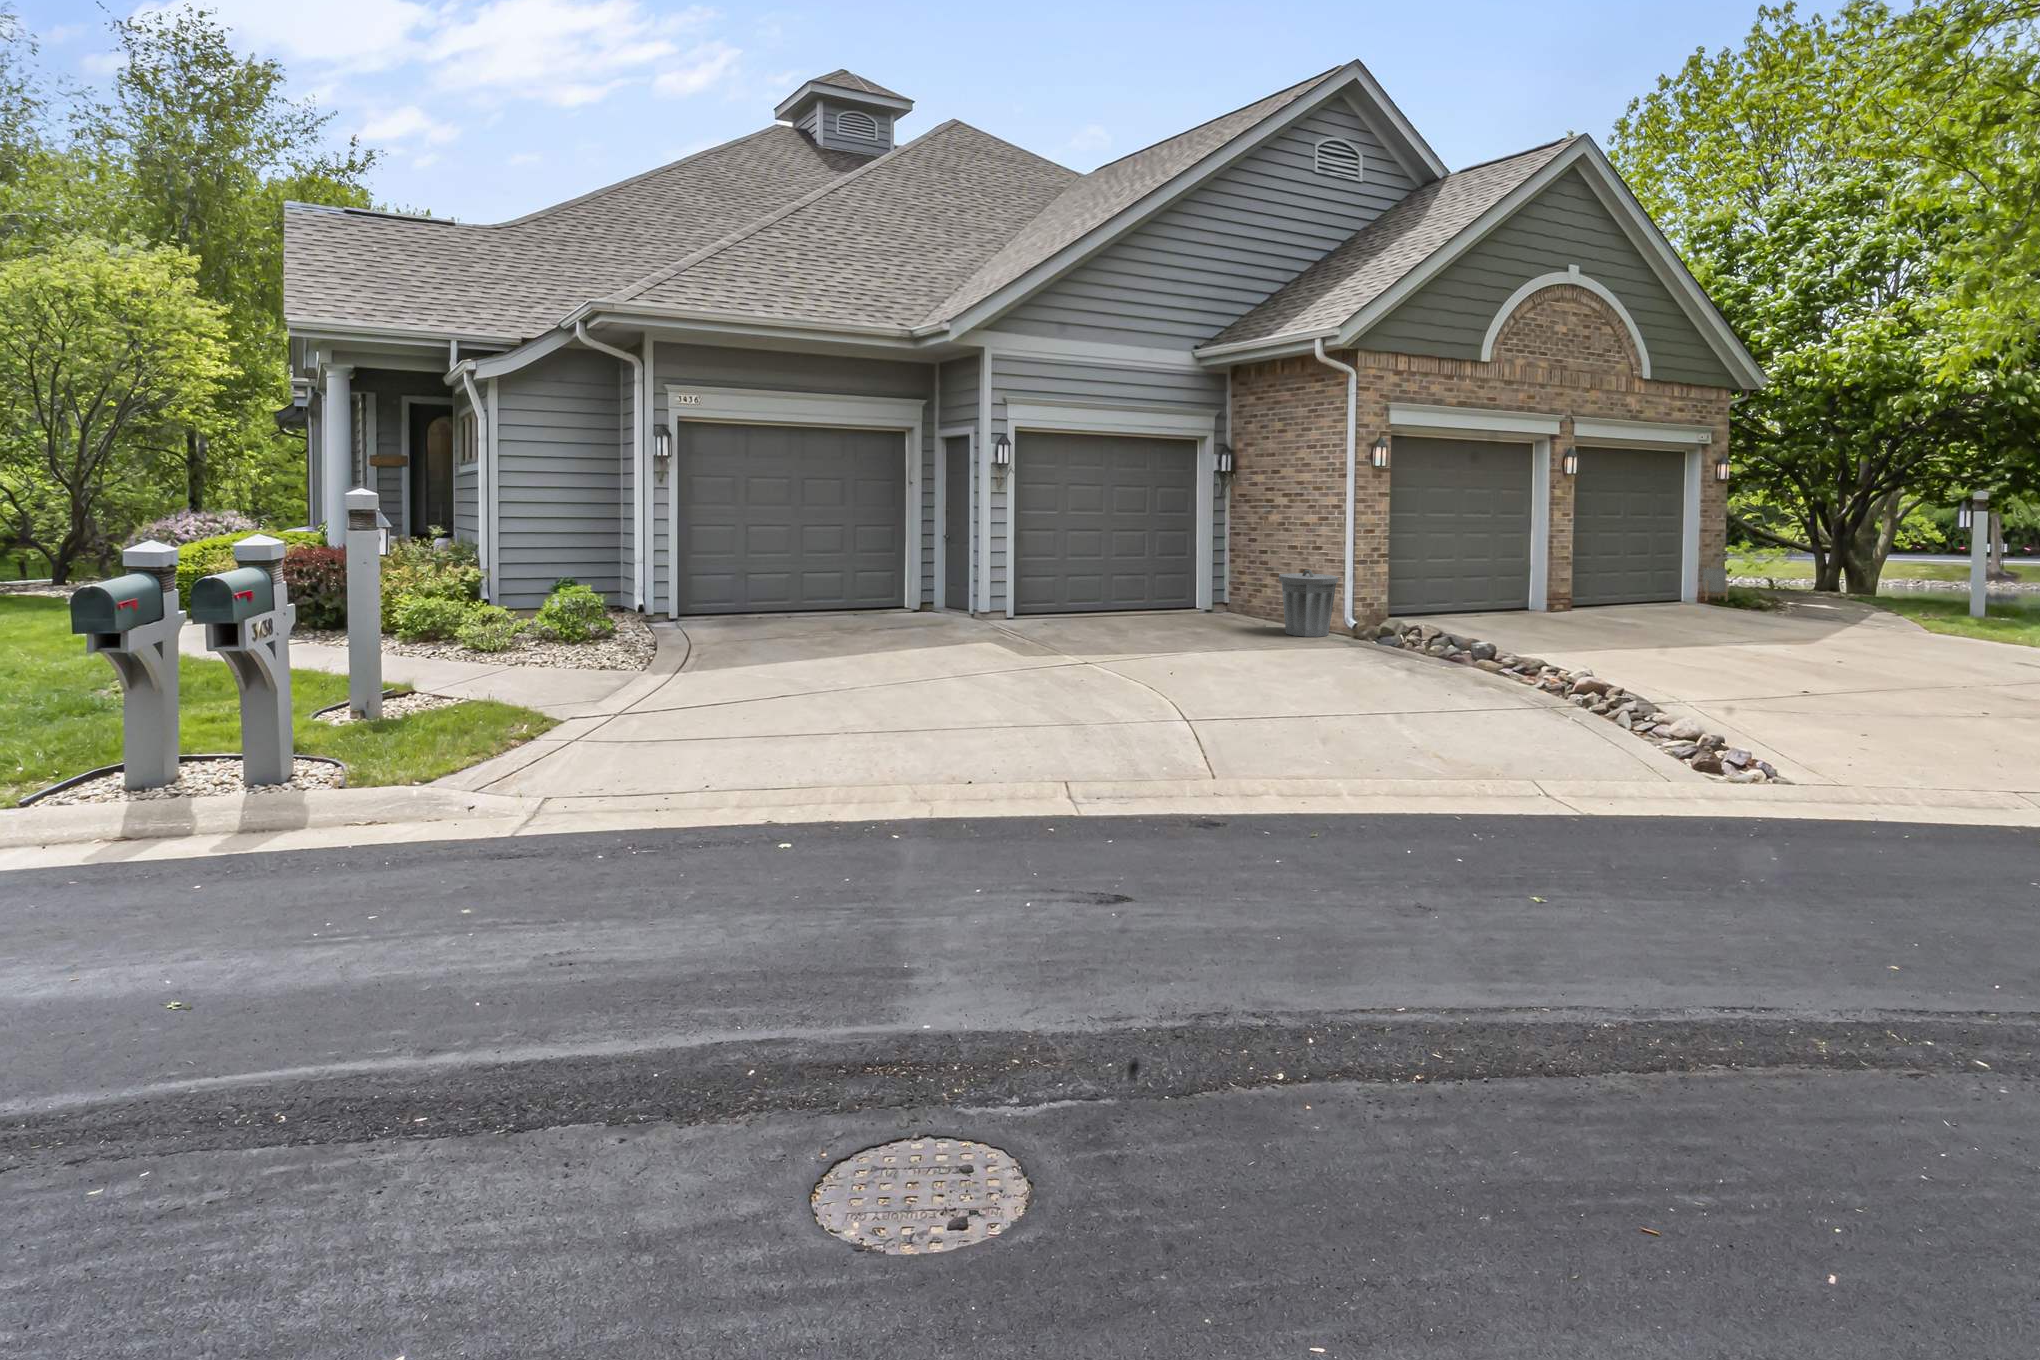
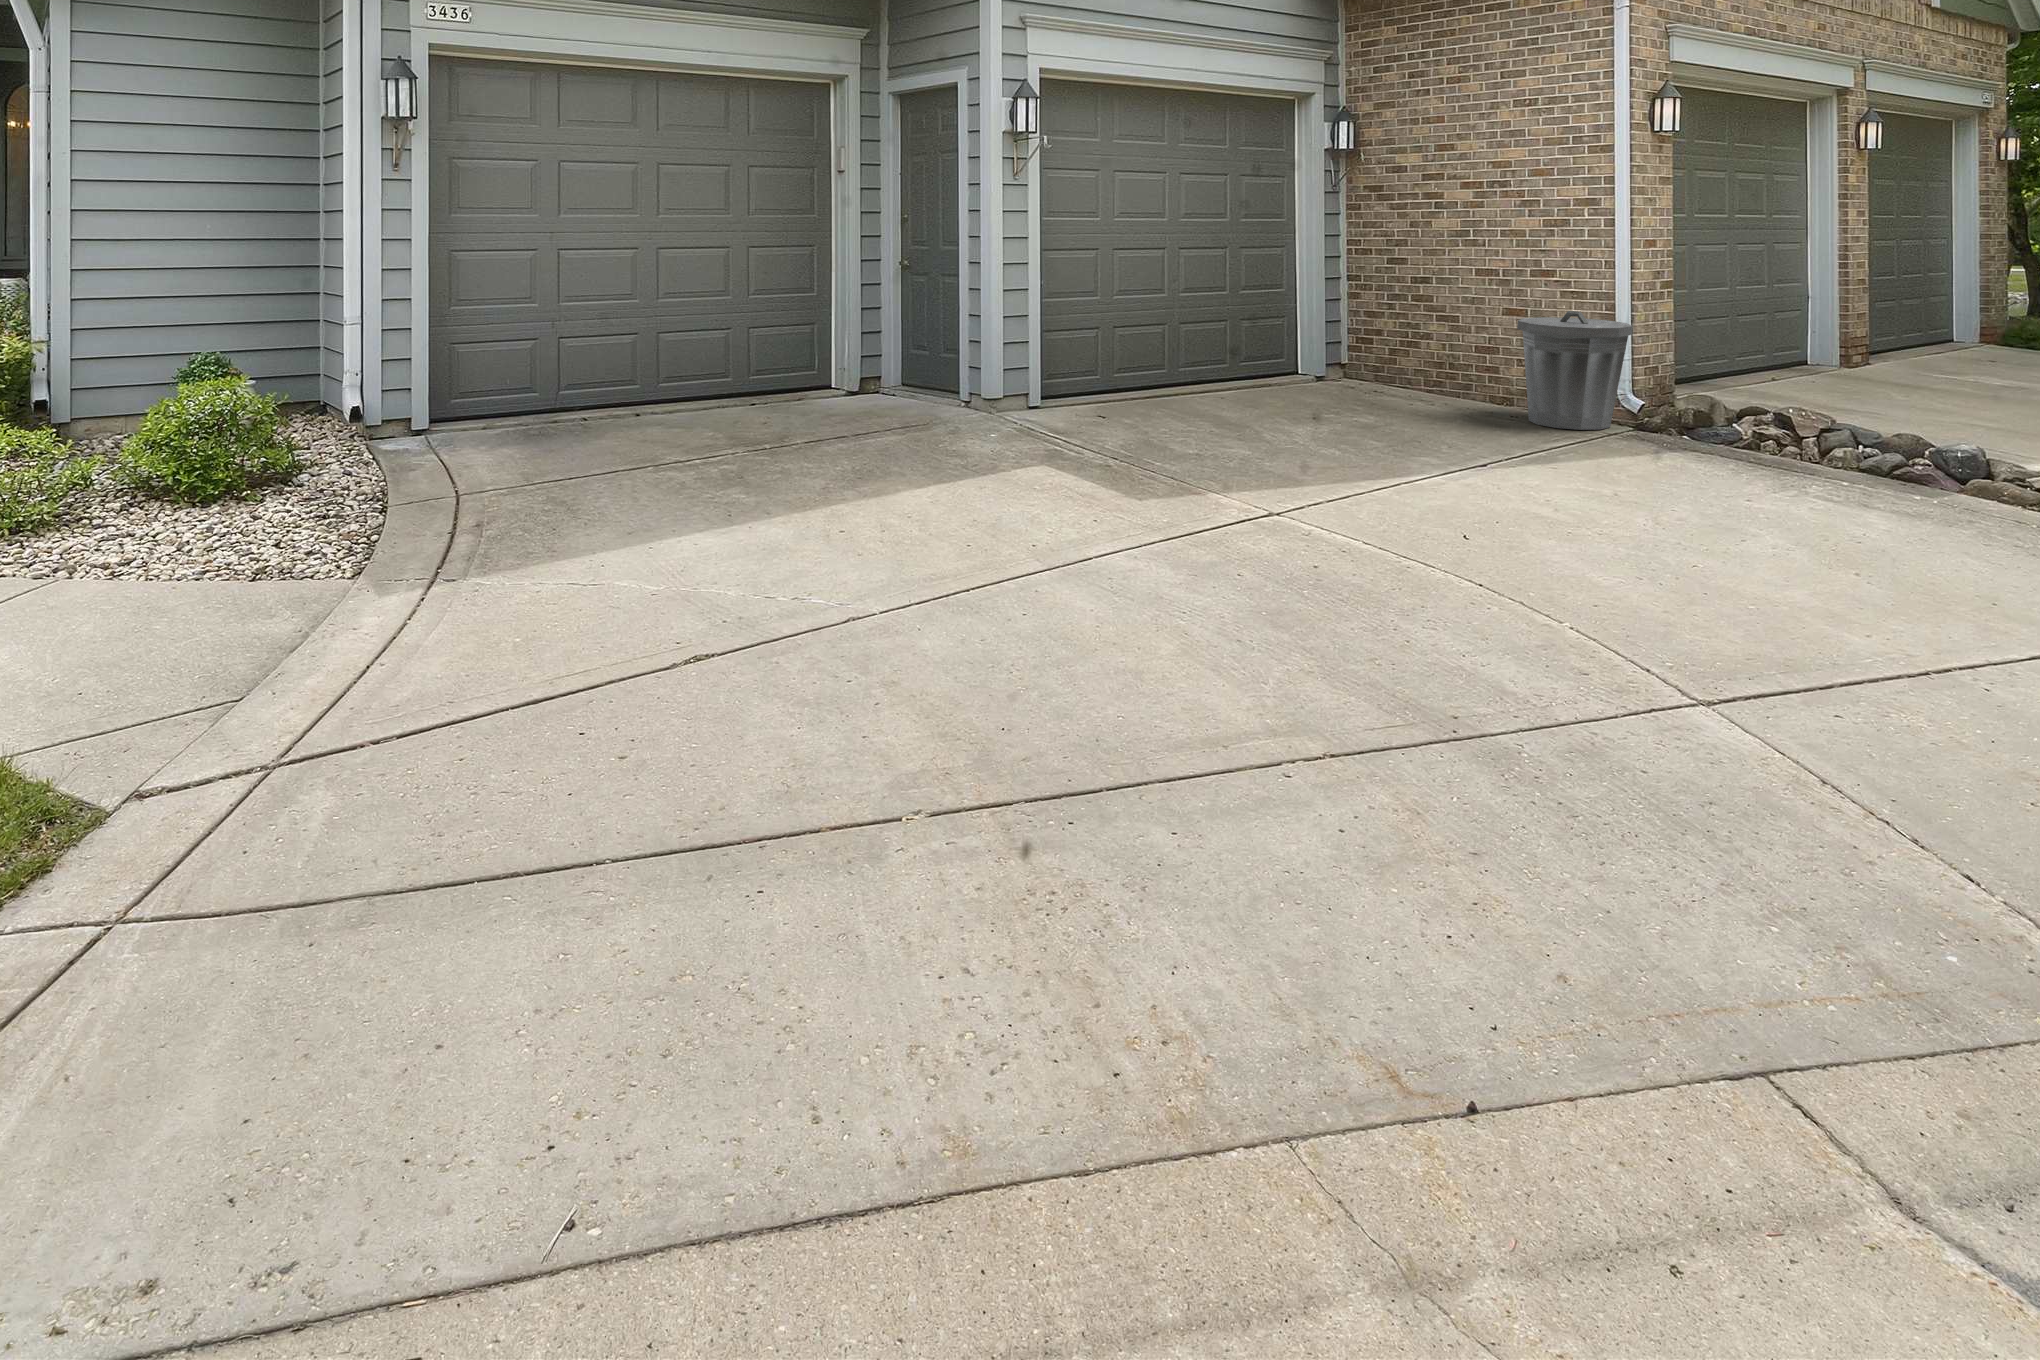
planter: present [1703,568,1728,600] -> none [1965,295,2021,344]

